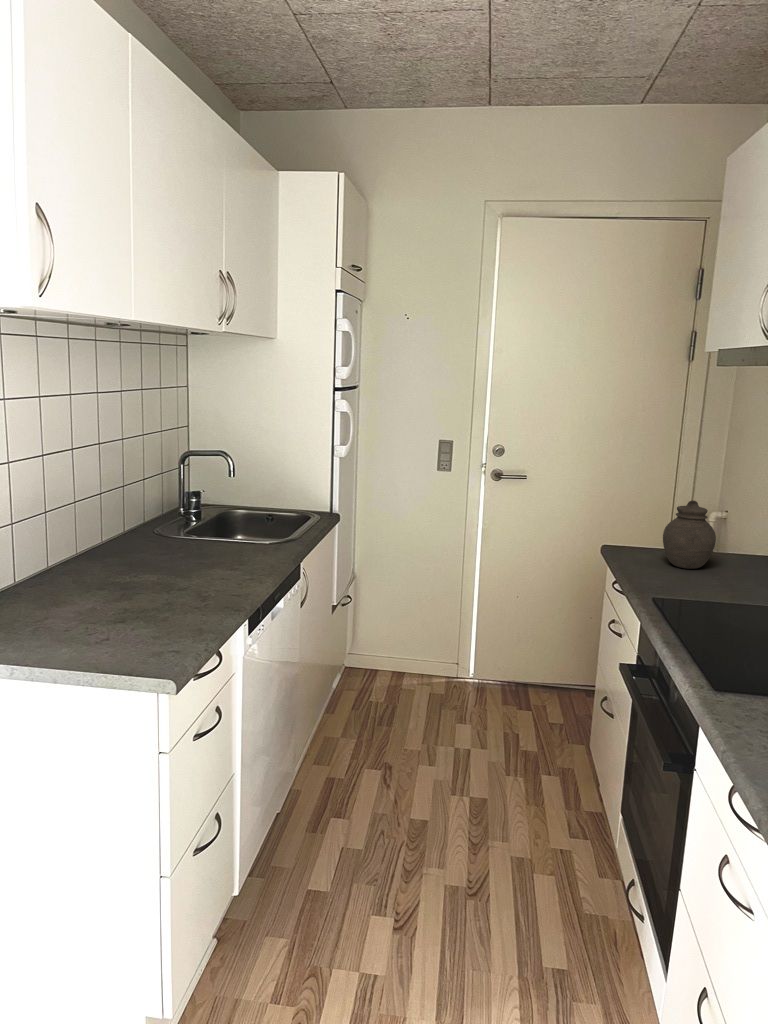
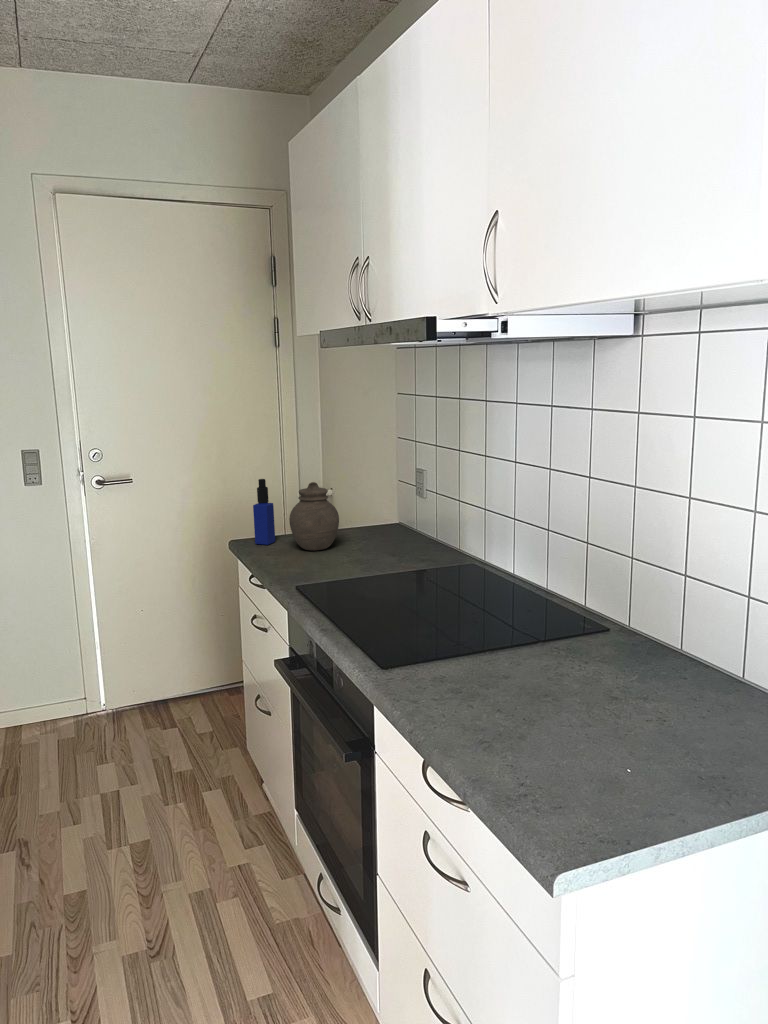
bottle: none [627,491,651,555] -> present [253,479,275,545]

